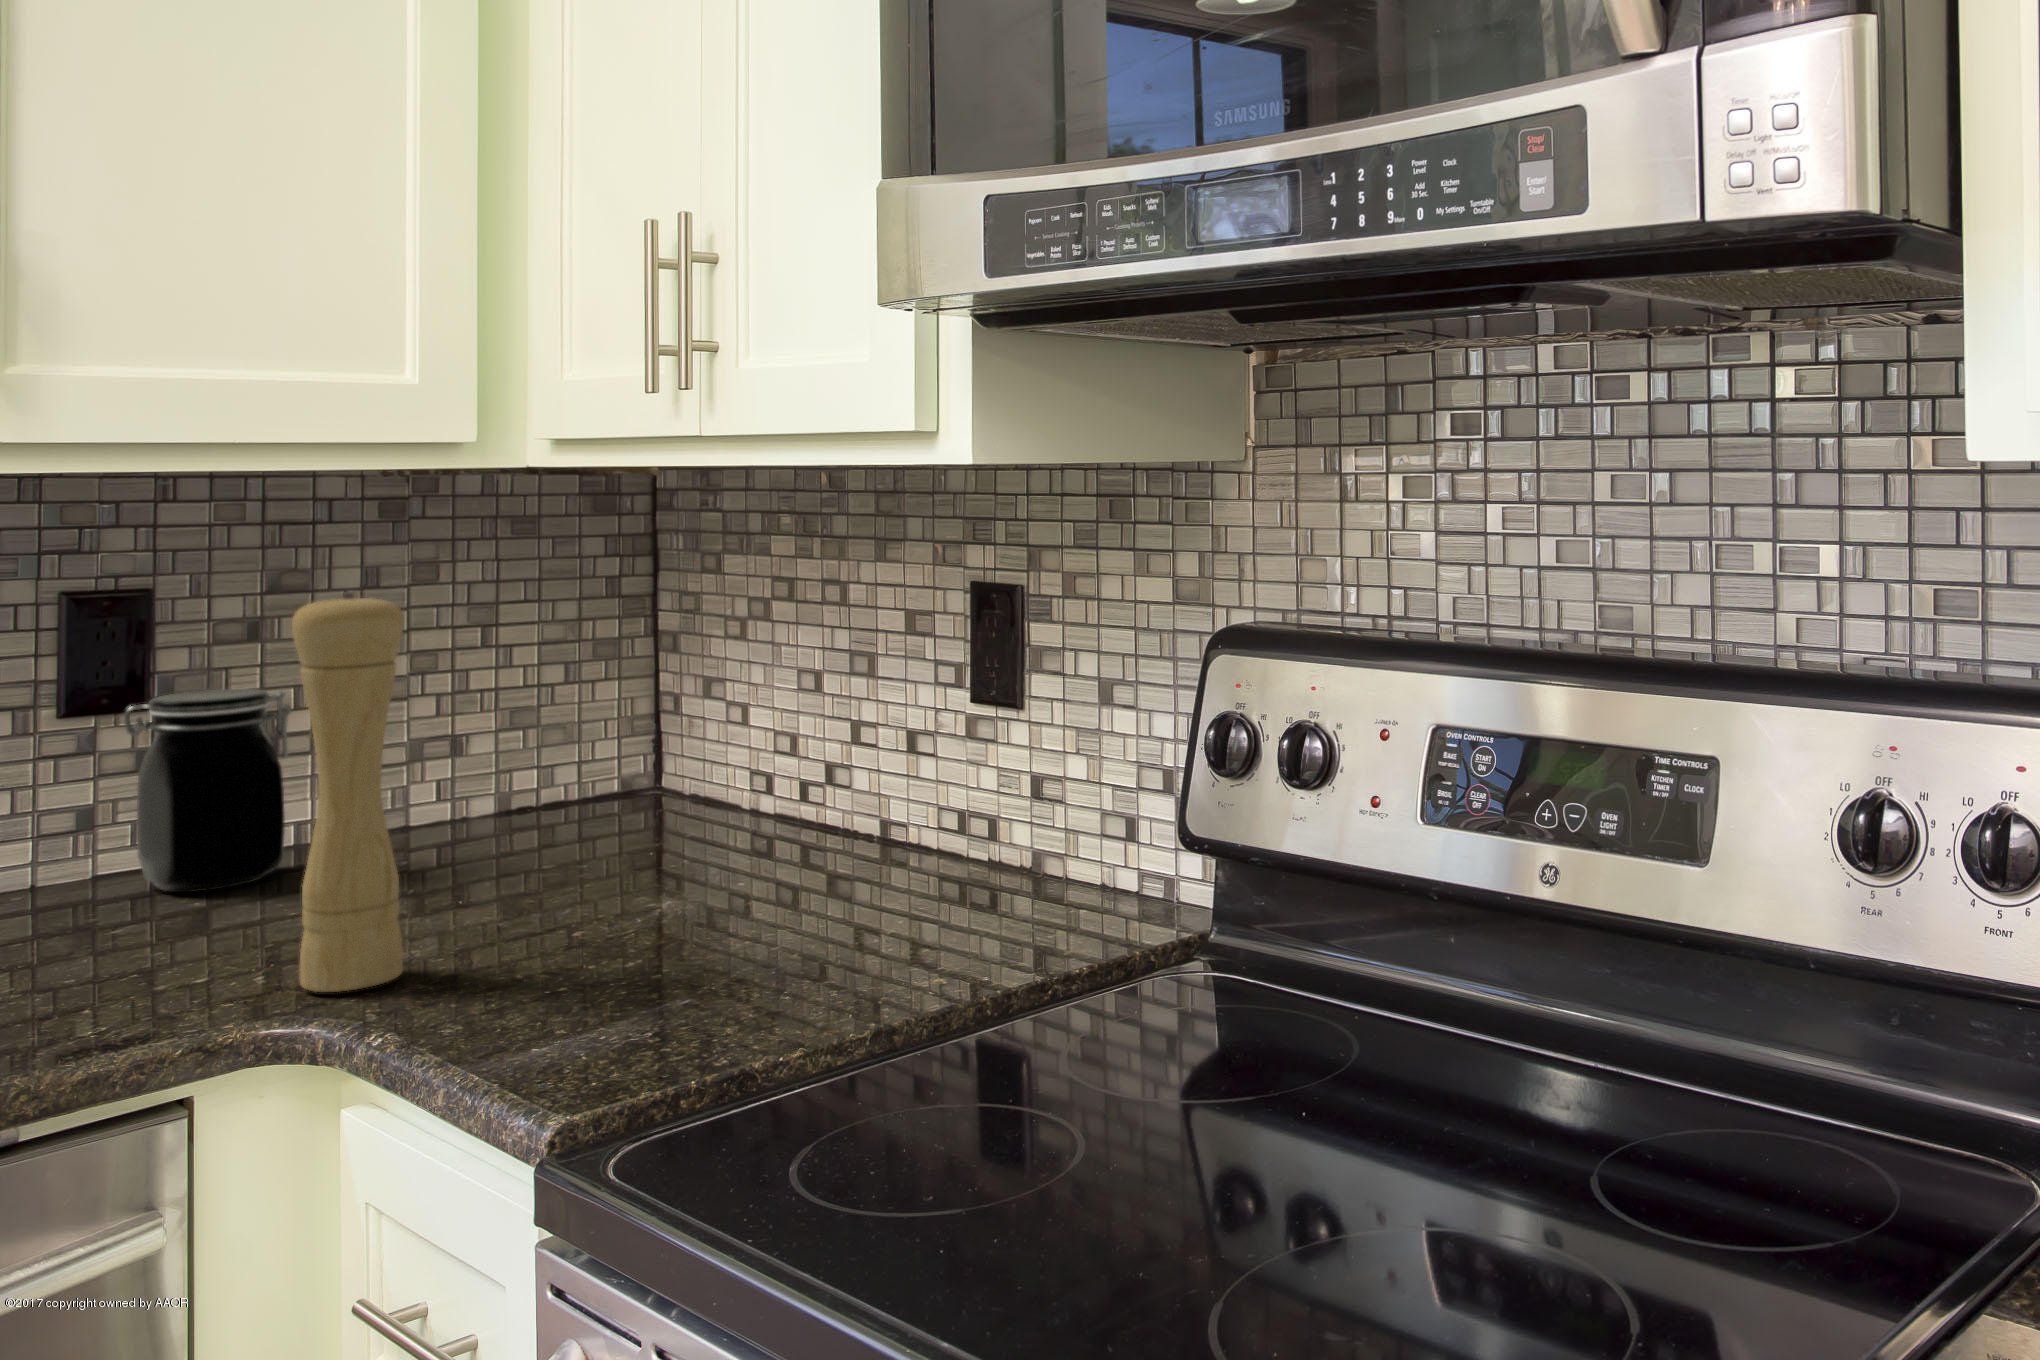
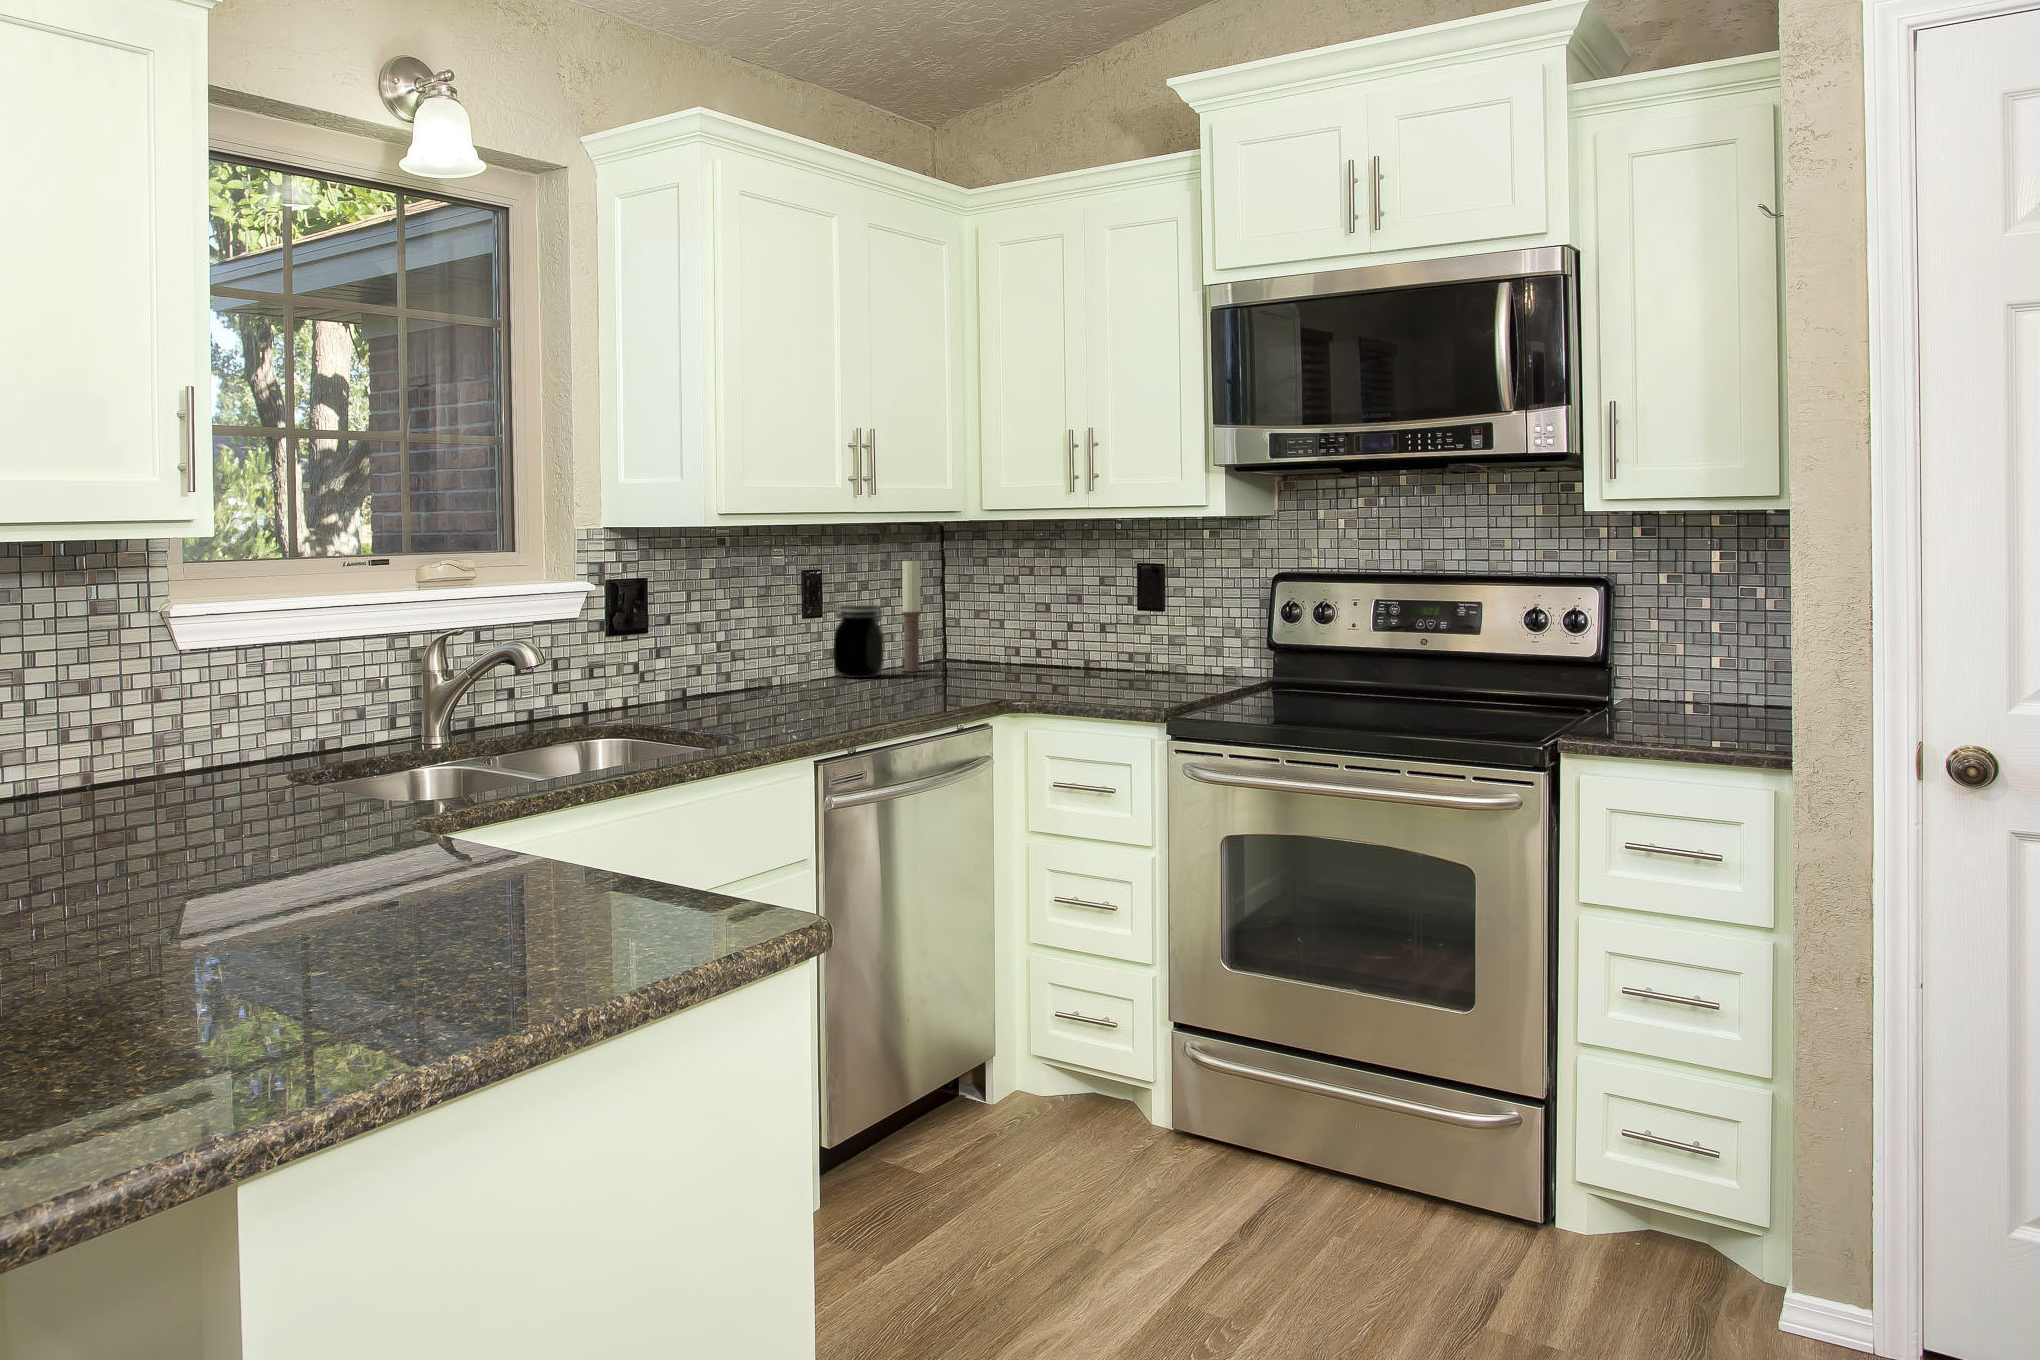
candle: none [414,560,469,852] -> present [902,558,921,671]
pepper mill: present [292,592,404,992] -> none [992,558,1026,689]

